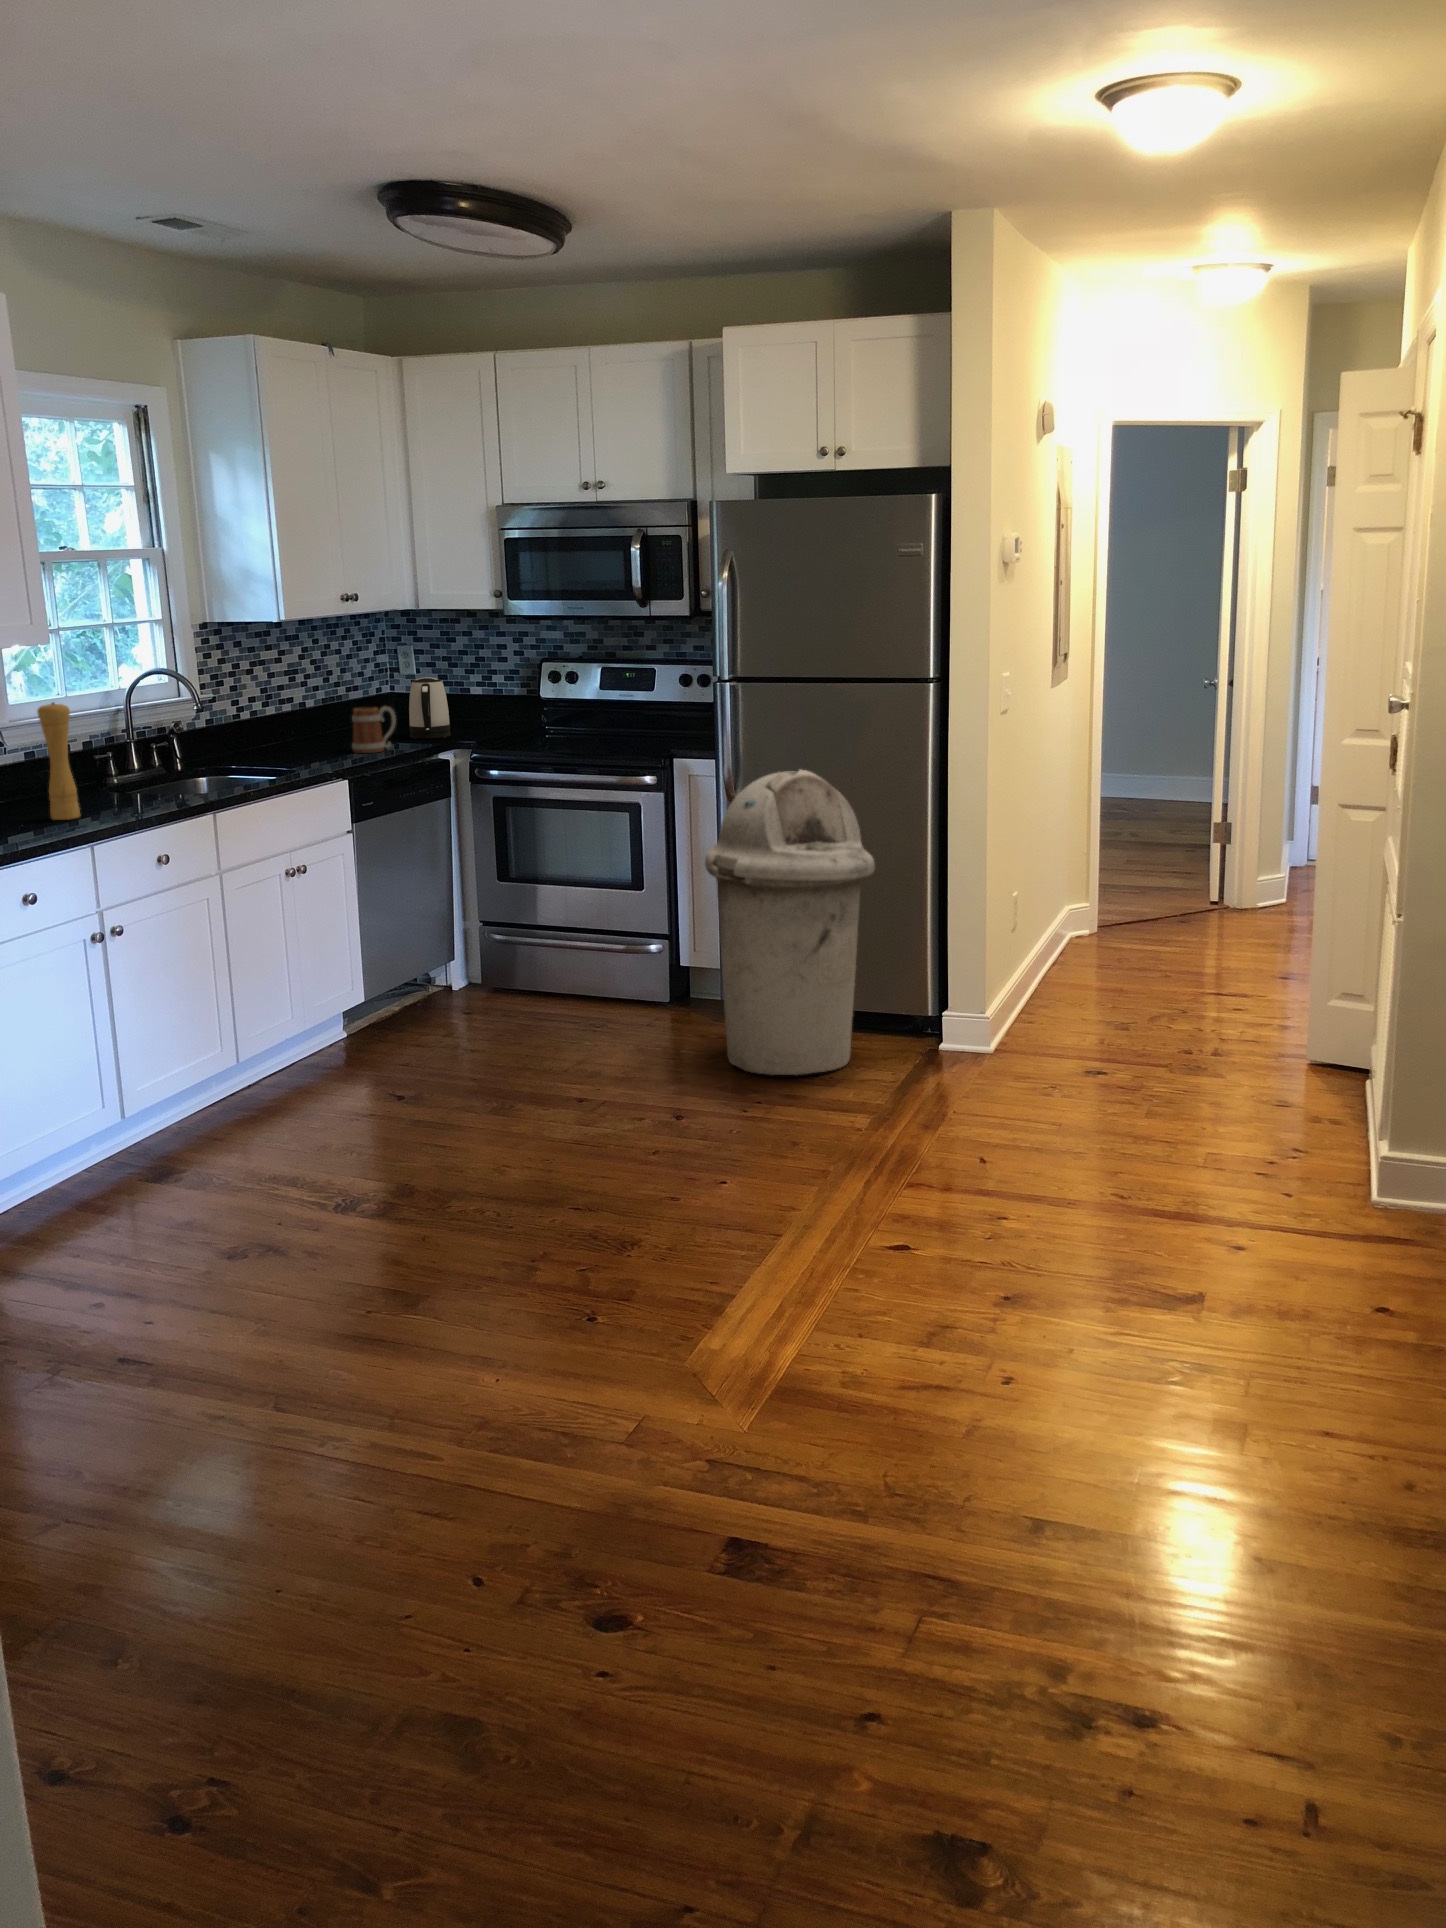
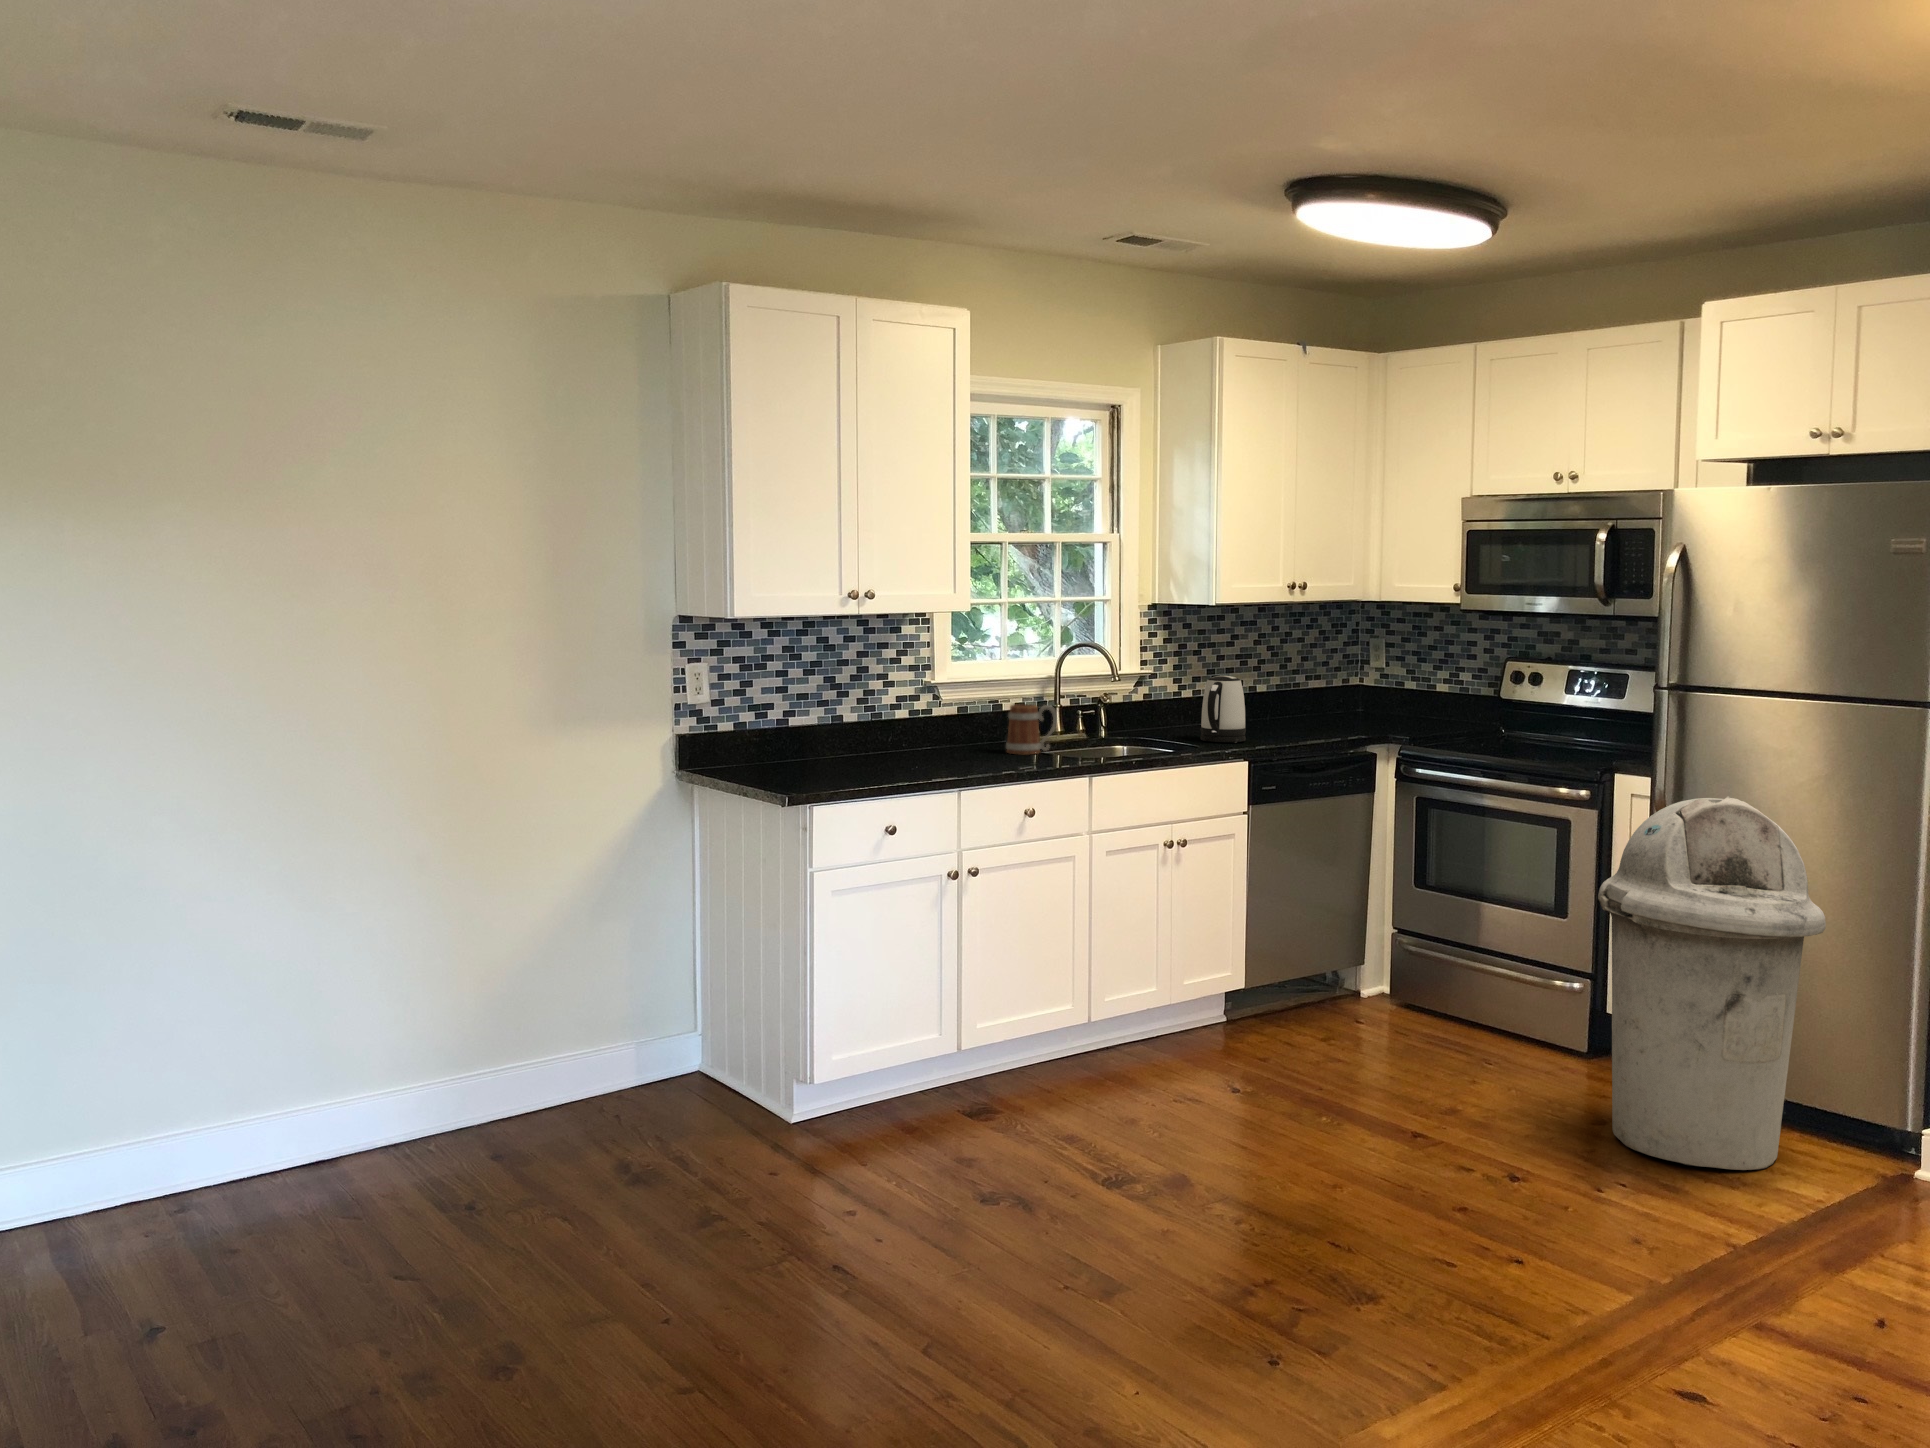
kettle: present [409,677,451,739] -> present [1201,676,1246,743]
pepper mill: present [37,702,80,820] -> none [939,662,966,767]
mug: present [352,707,396,753] -> present [1006,704,1057,754]

